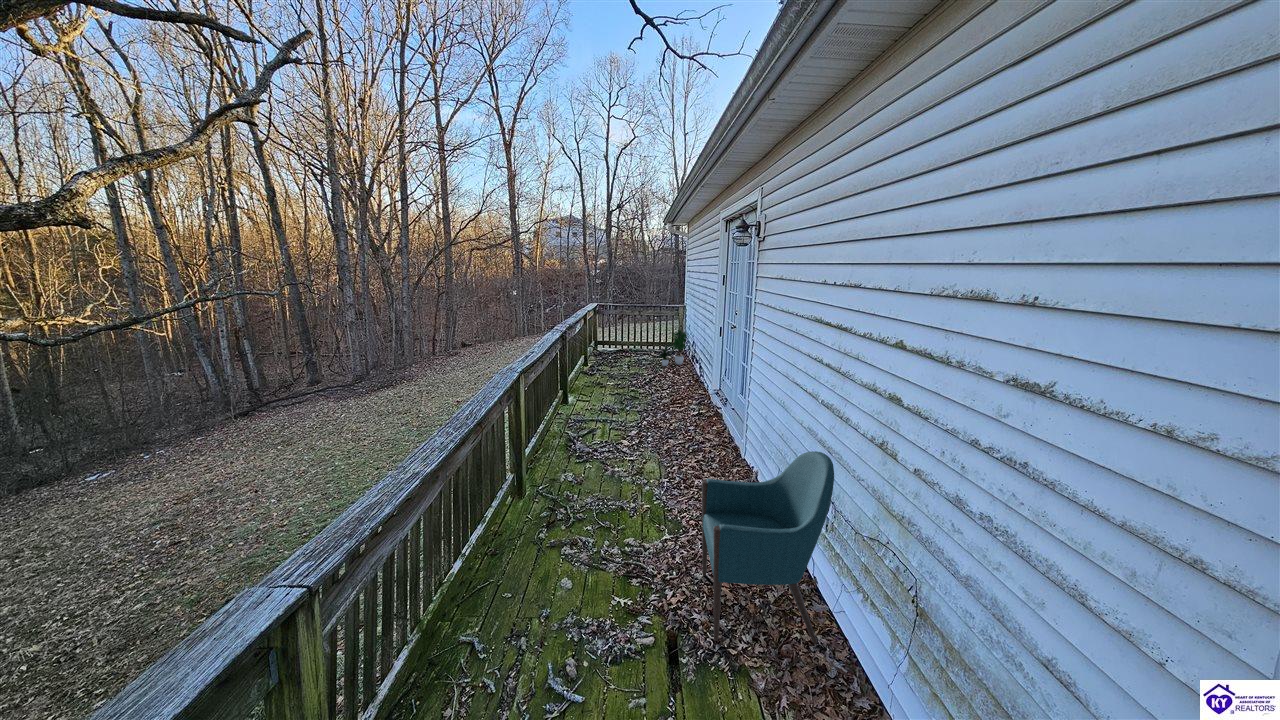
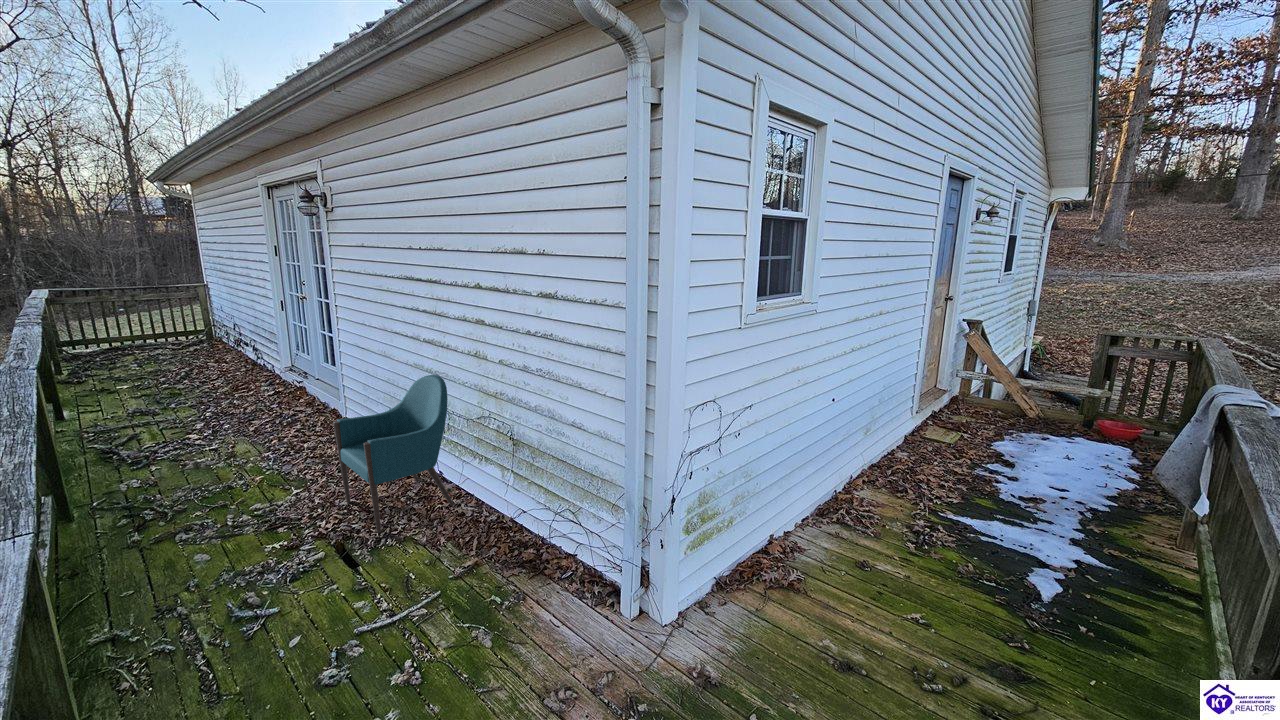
potted plant: present [659,330,687,366] -> none [183,310,225,357]

